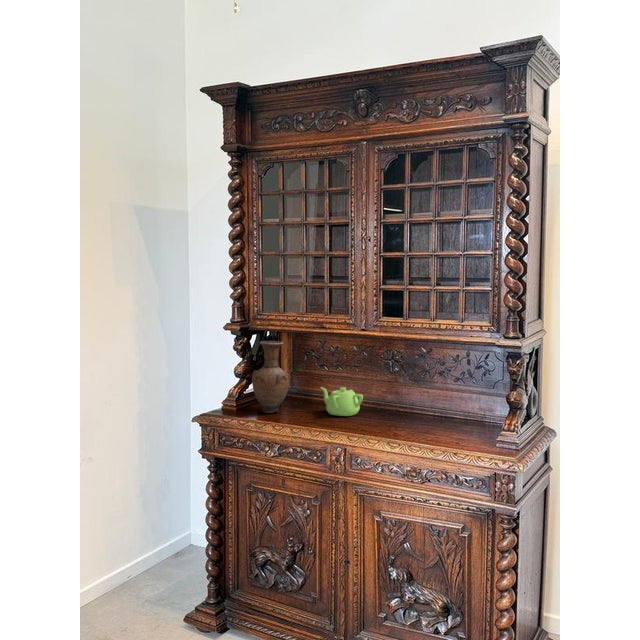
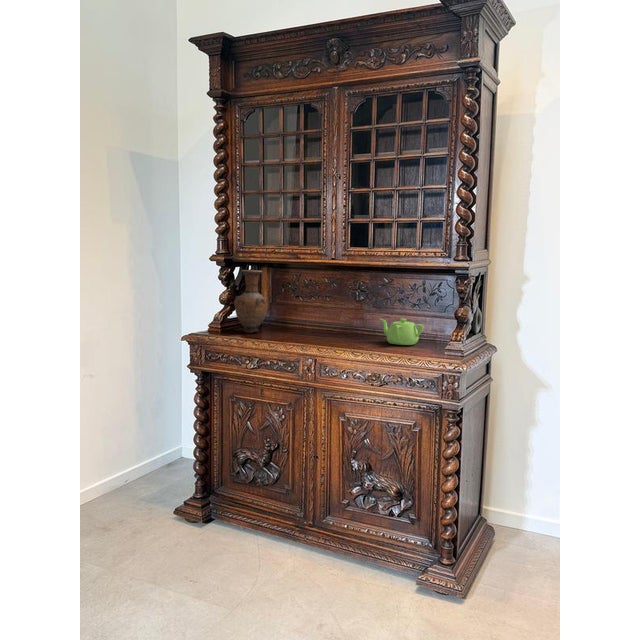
teapot: present [321,387,363,416] -> present [381,319,424,345]

